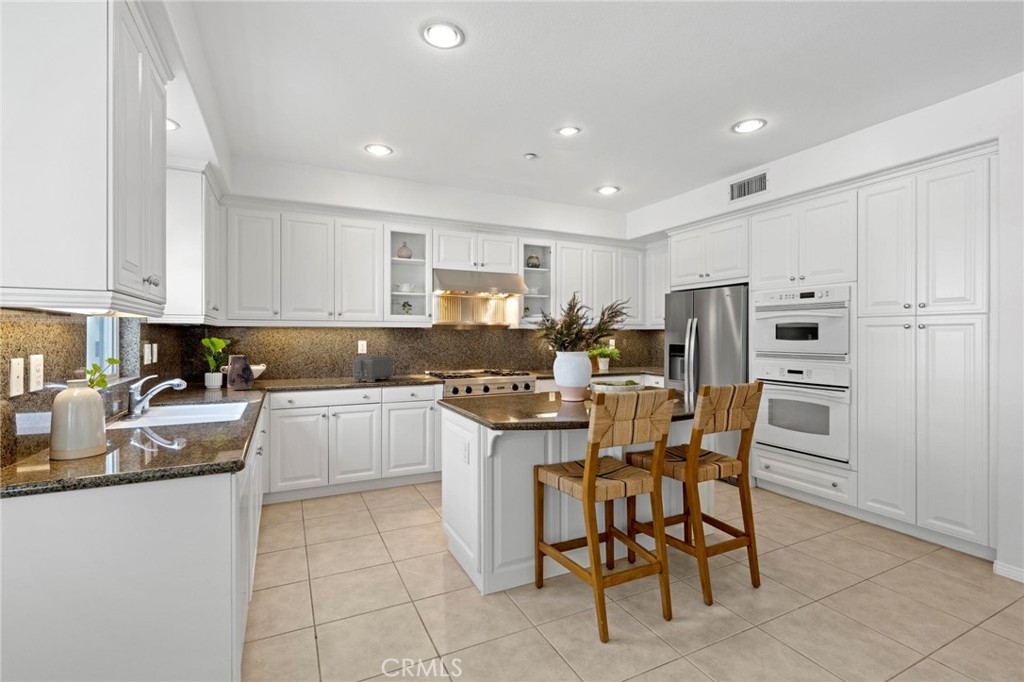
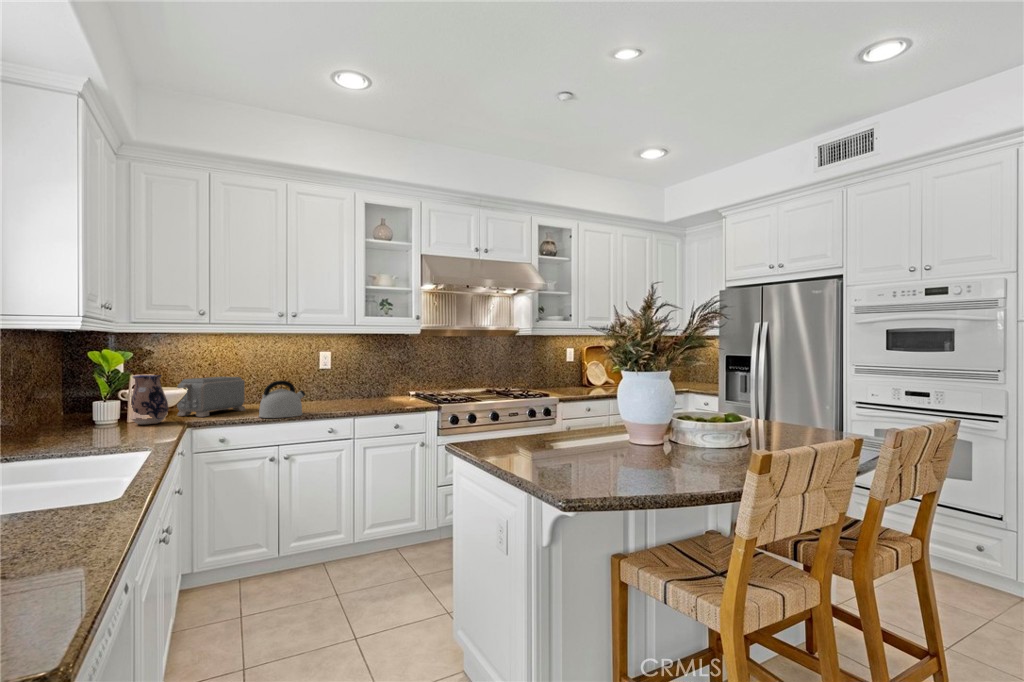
toaster: present [353,356,393,382] -> present [177,377,246,417]
kettle: none [316,361,348,387] -> present [259,381,305,418]

